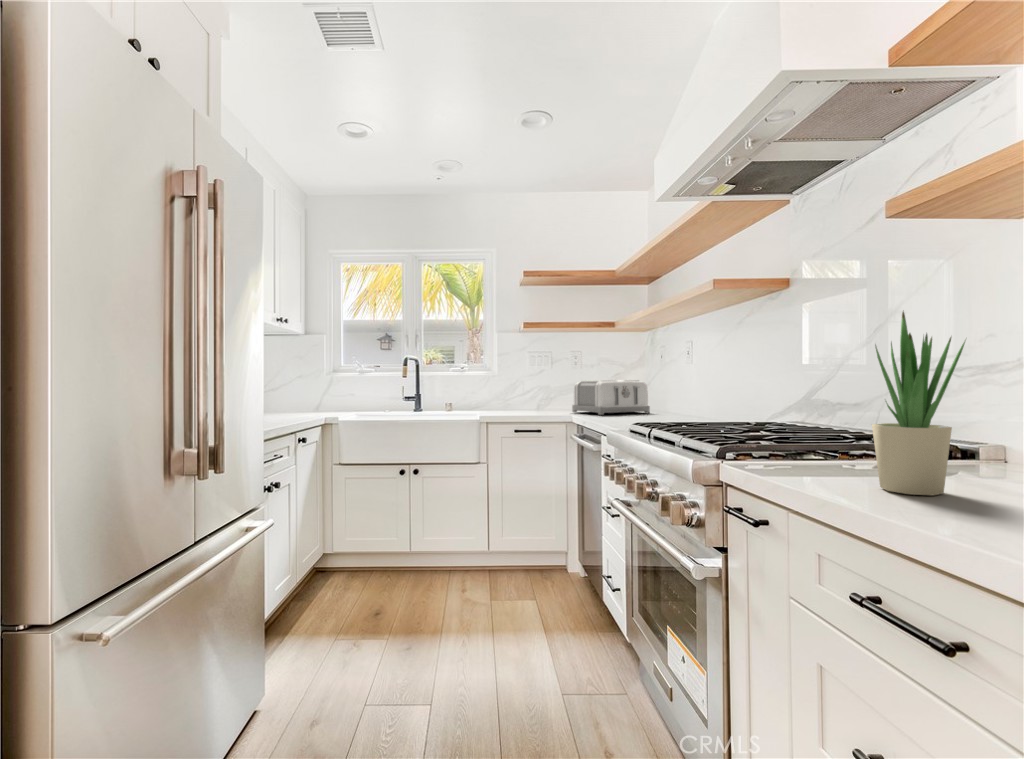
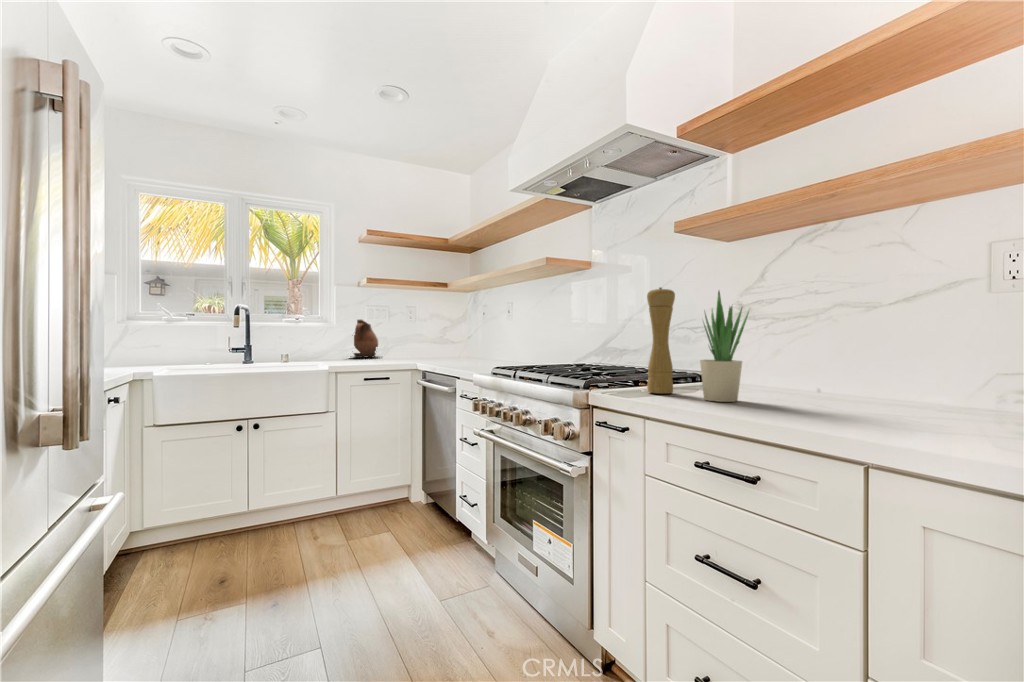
pepper mill: none [797,313,842,473] -> present [647,288,675,394]
ceramic pitcher: none [510,367,548,408] -> present [350,320,379,358]
toaster: present [572,380,650,415] -> none [414,333,481,362]

